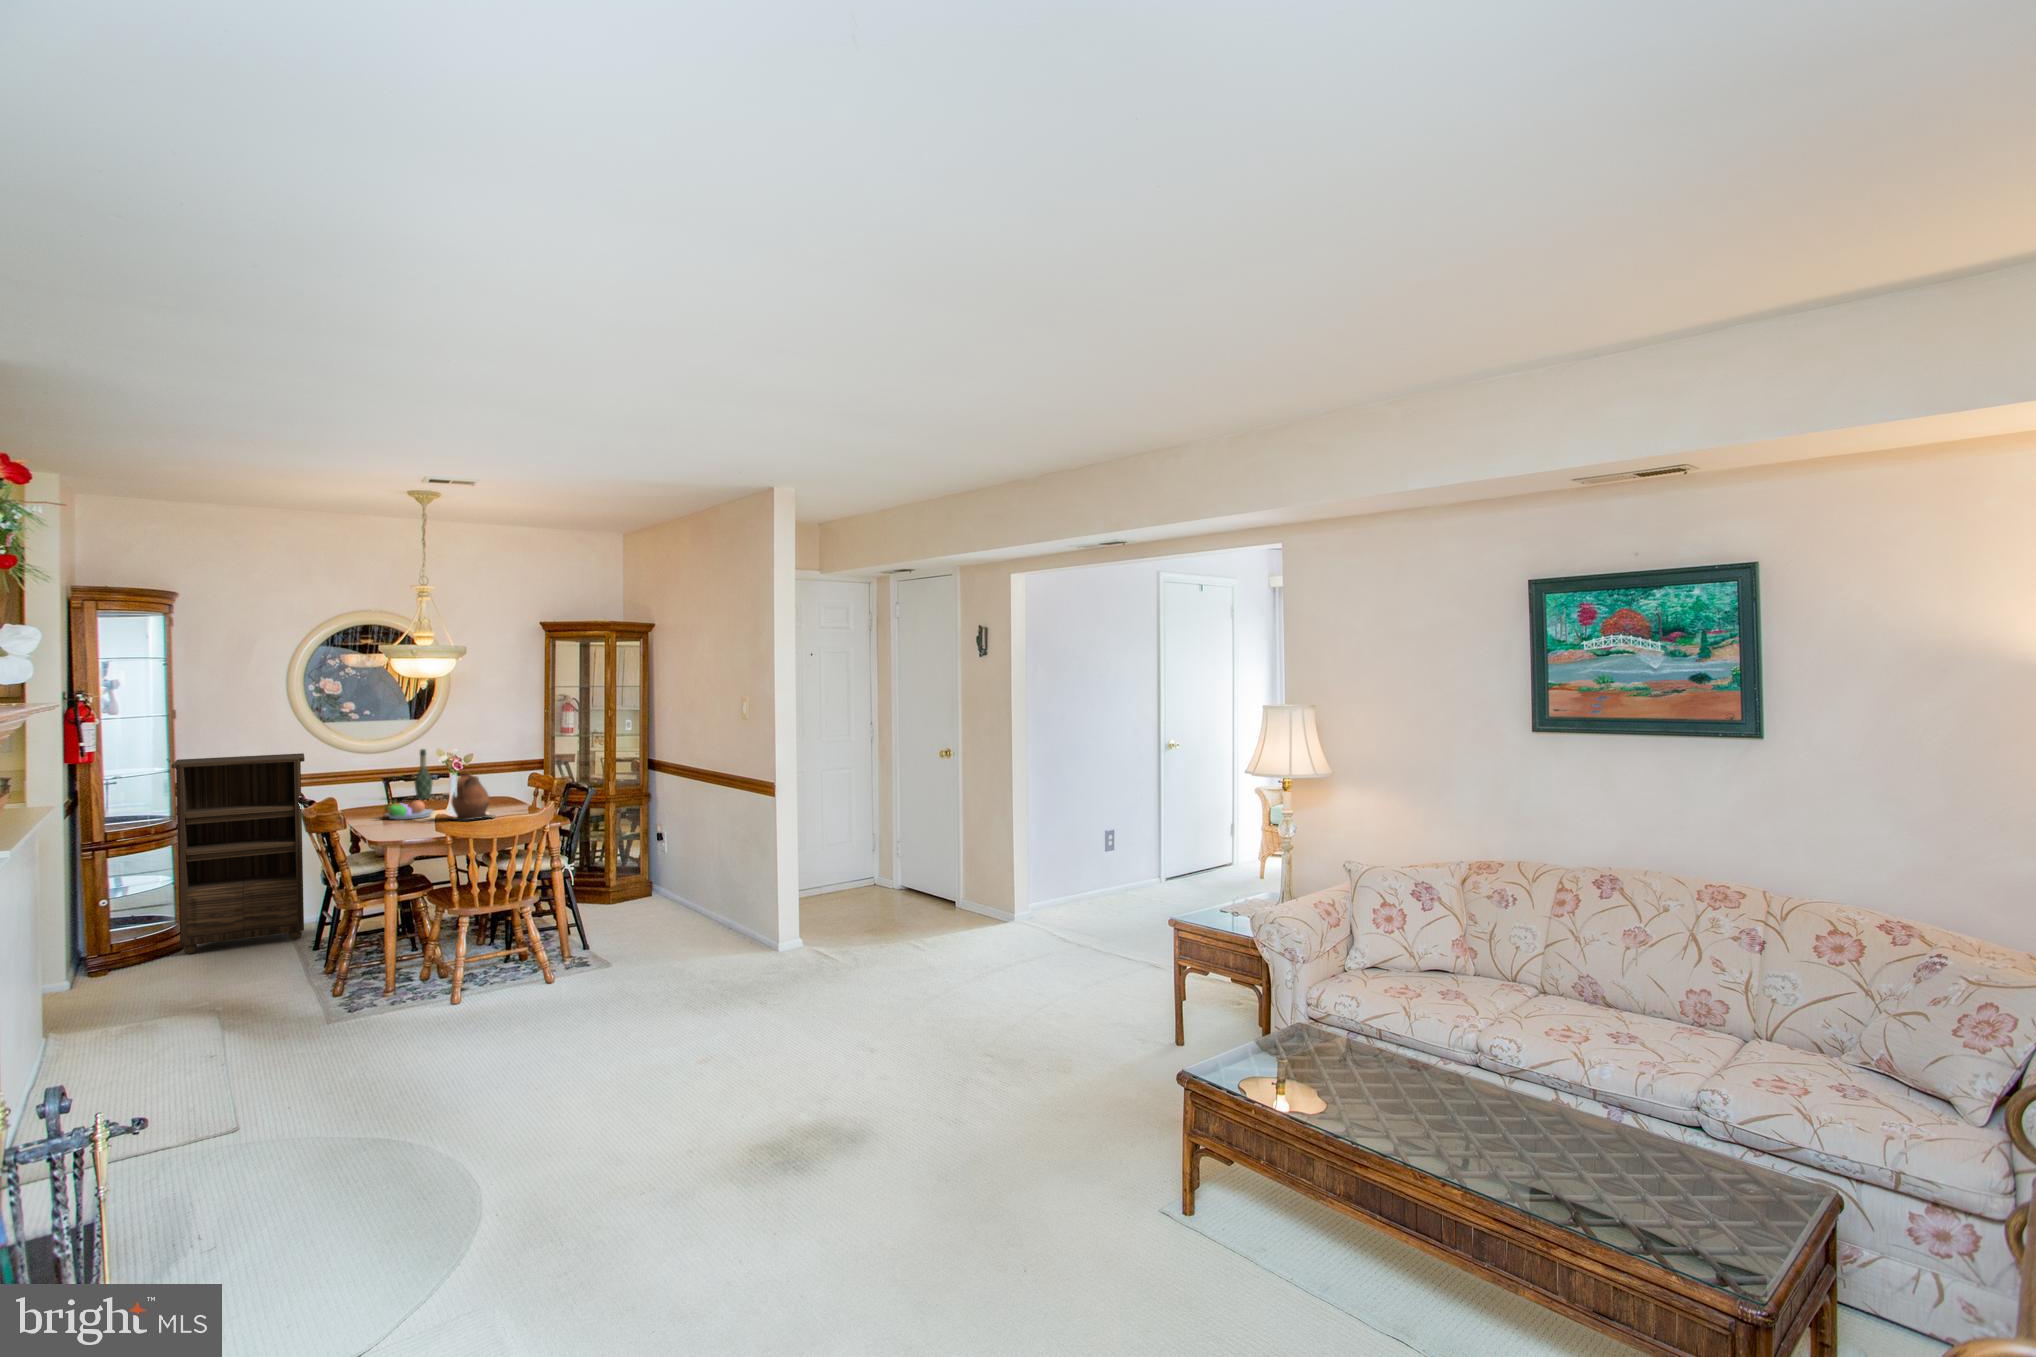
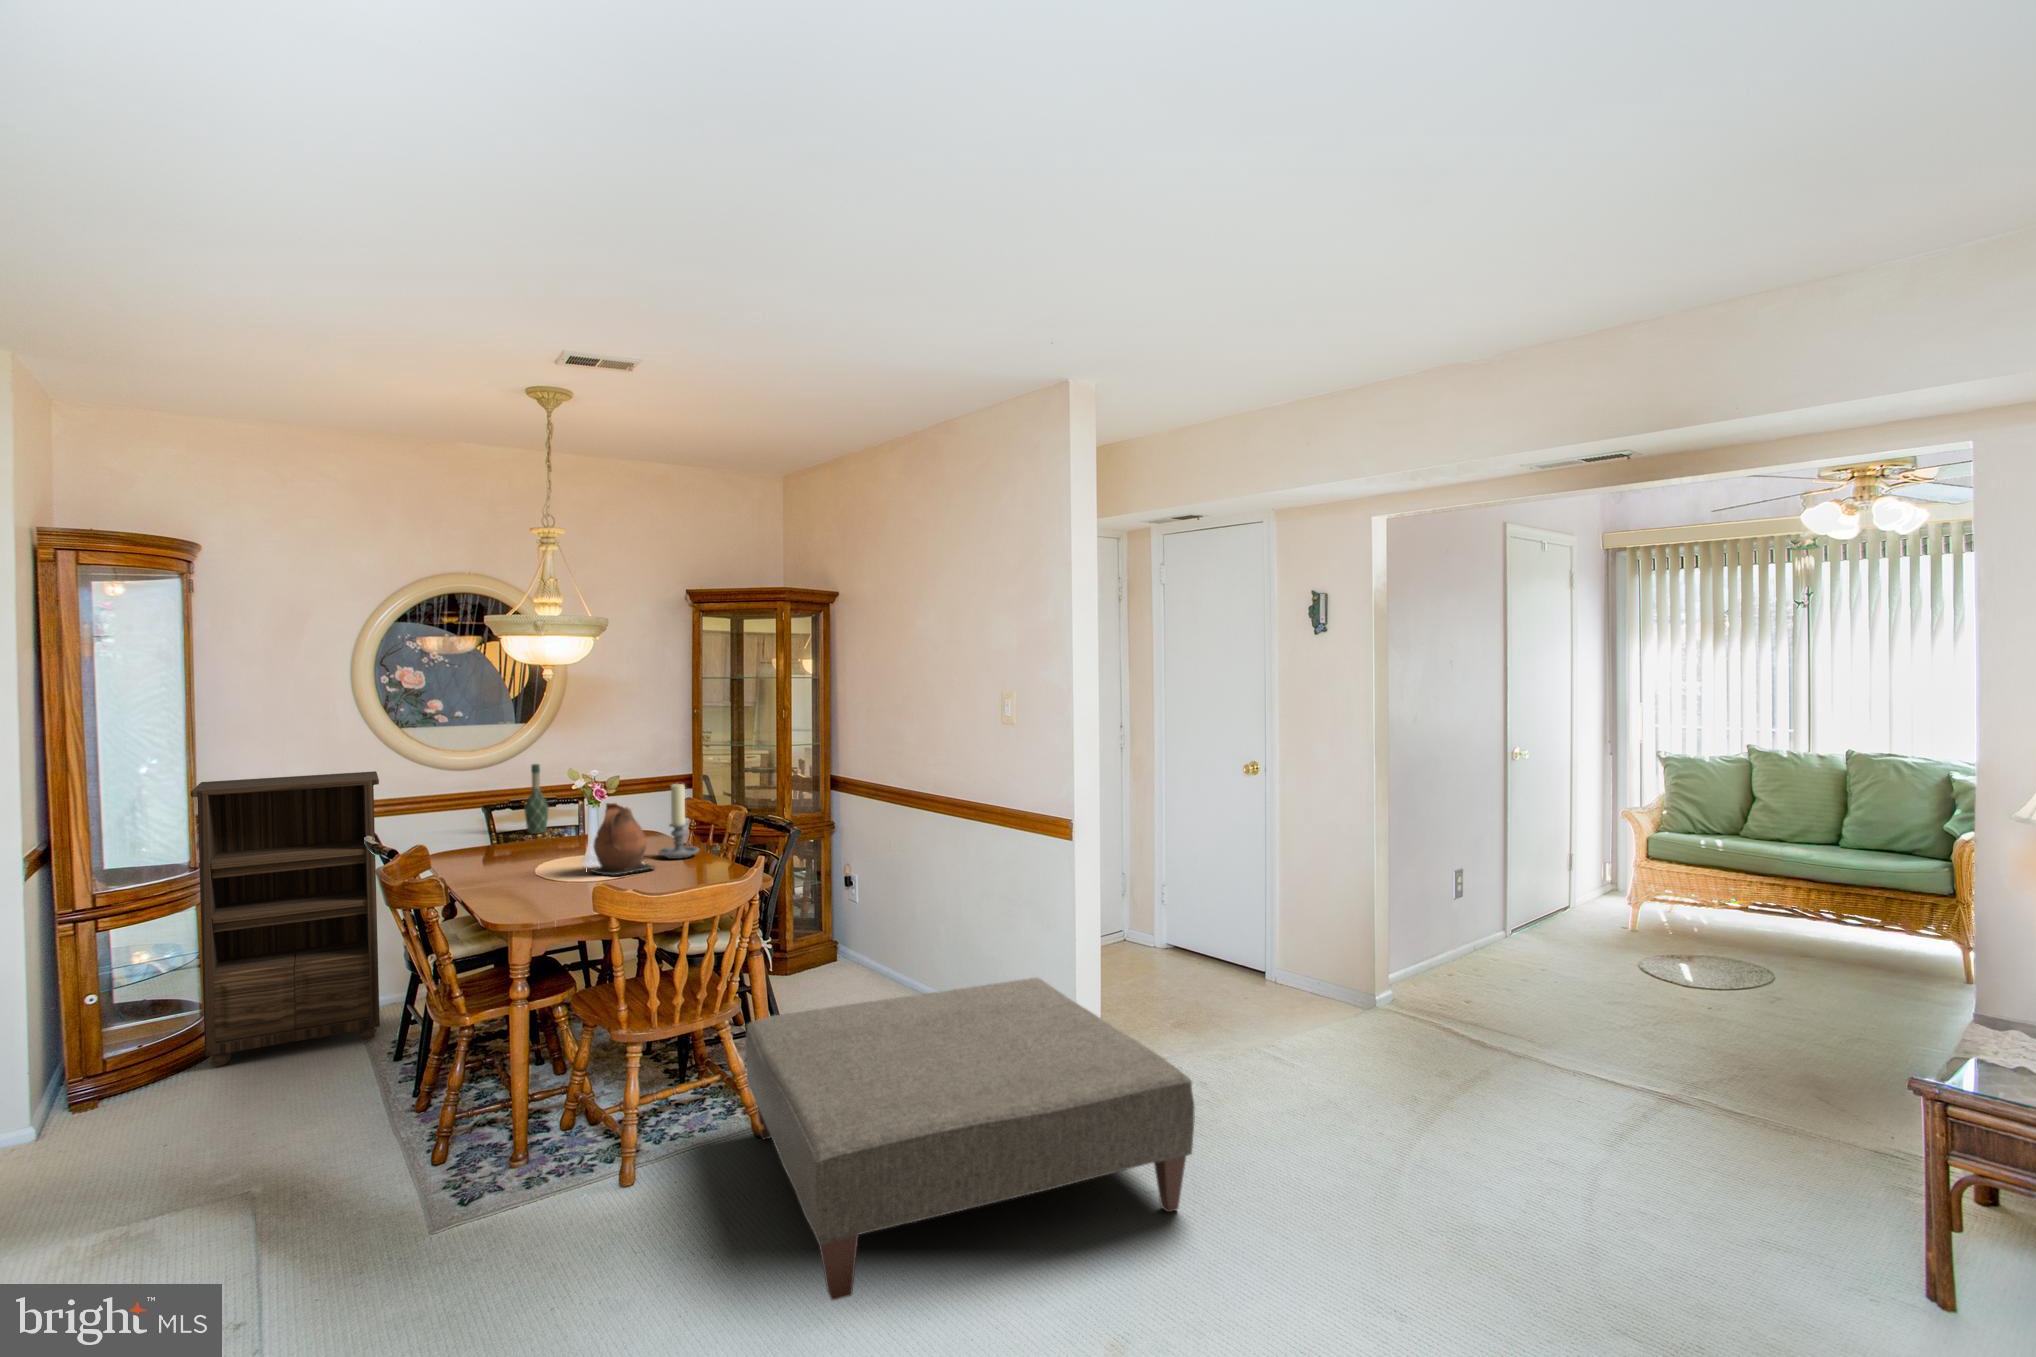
candle holder: none [502,761,532,813] -> present [658,784,699,859]
fruit bowl: present [385,800,434,820] -> none [495,841,566,872]
ottoman: none [540,887,796,1045] -> present [745,978,1195,1300]

